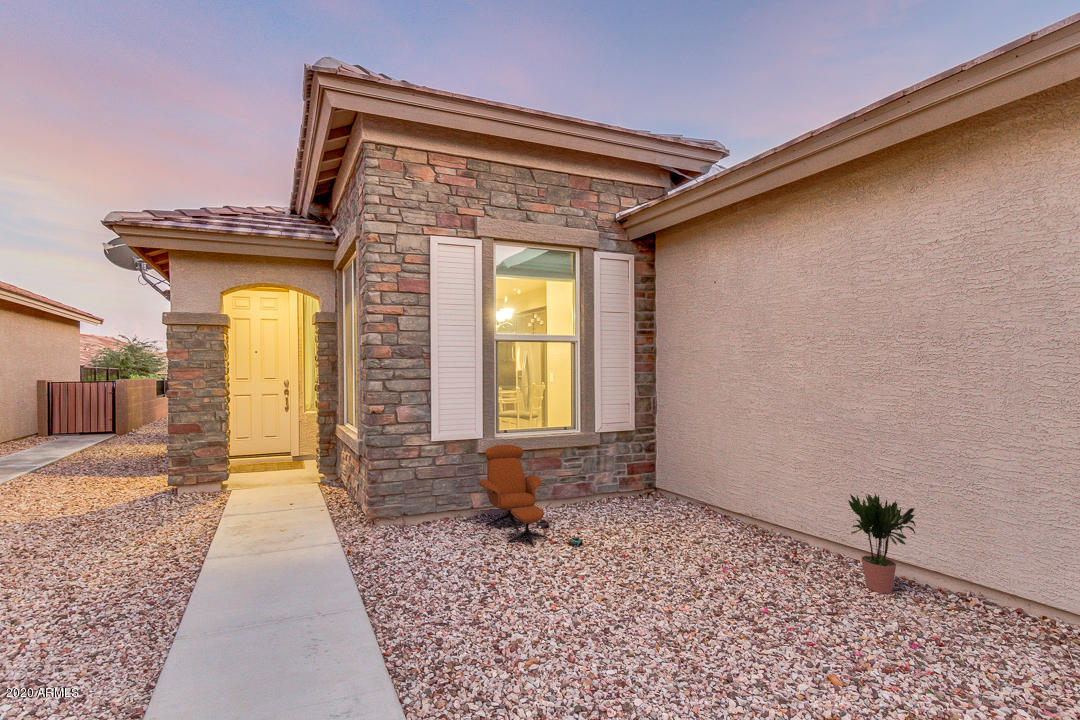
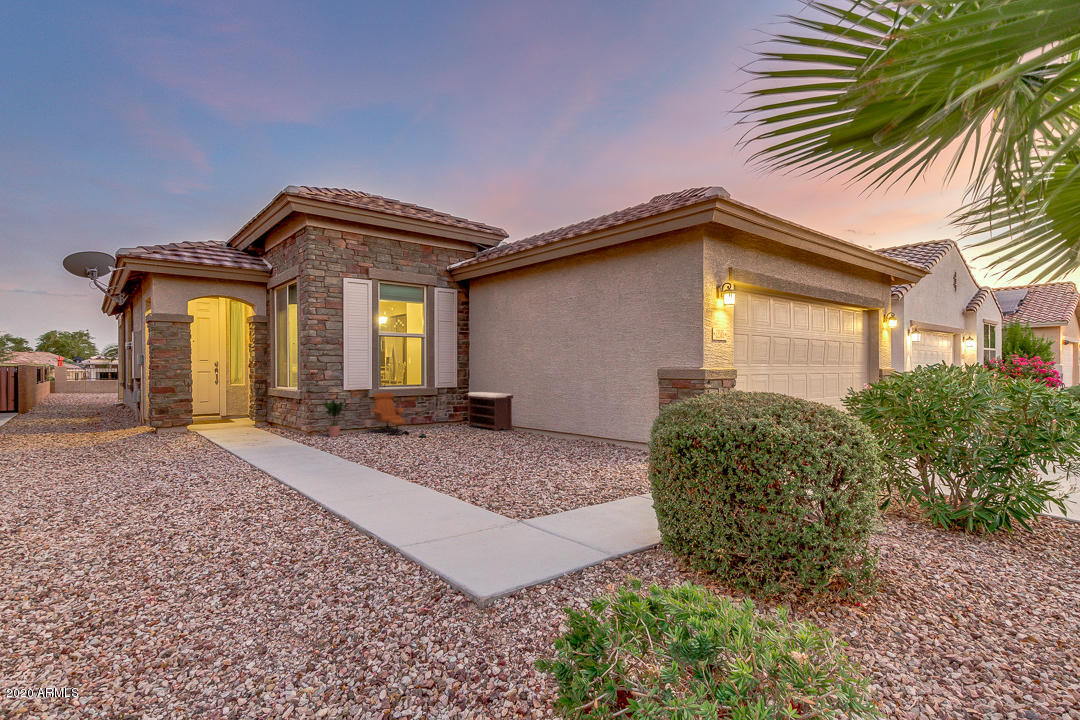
bench: none [655,444,763,540] -> present [467,392,513,431]
potted plant: present [848,494,916,594] -> present [323,400,348,437]

